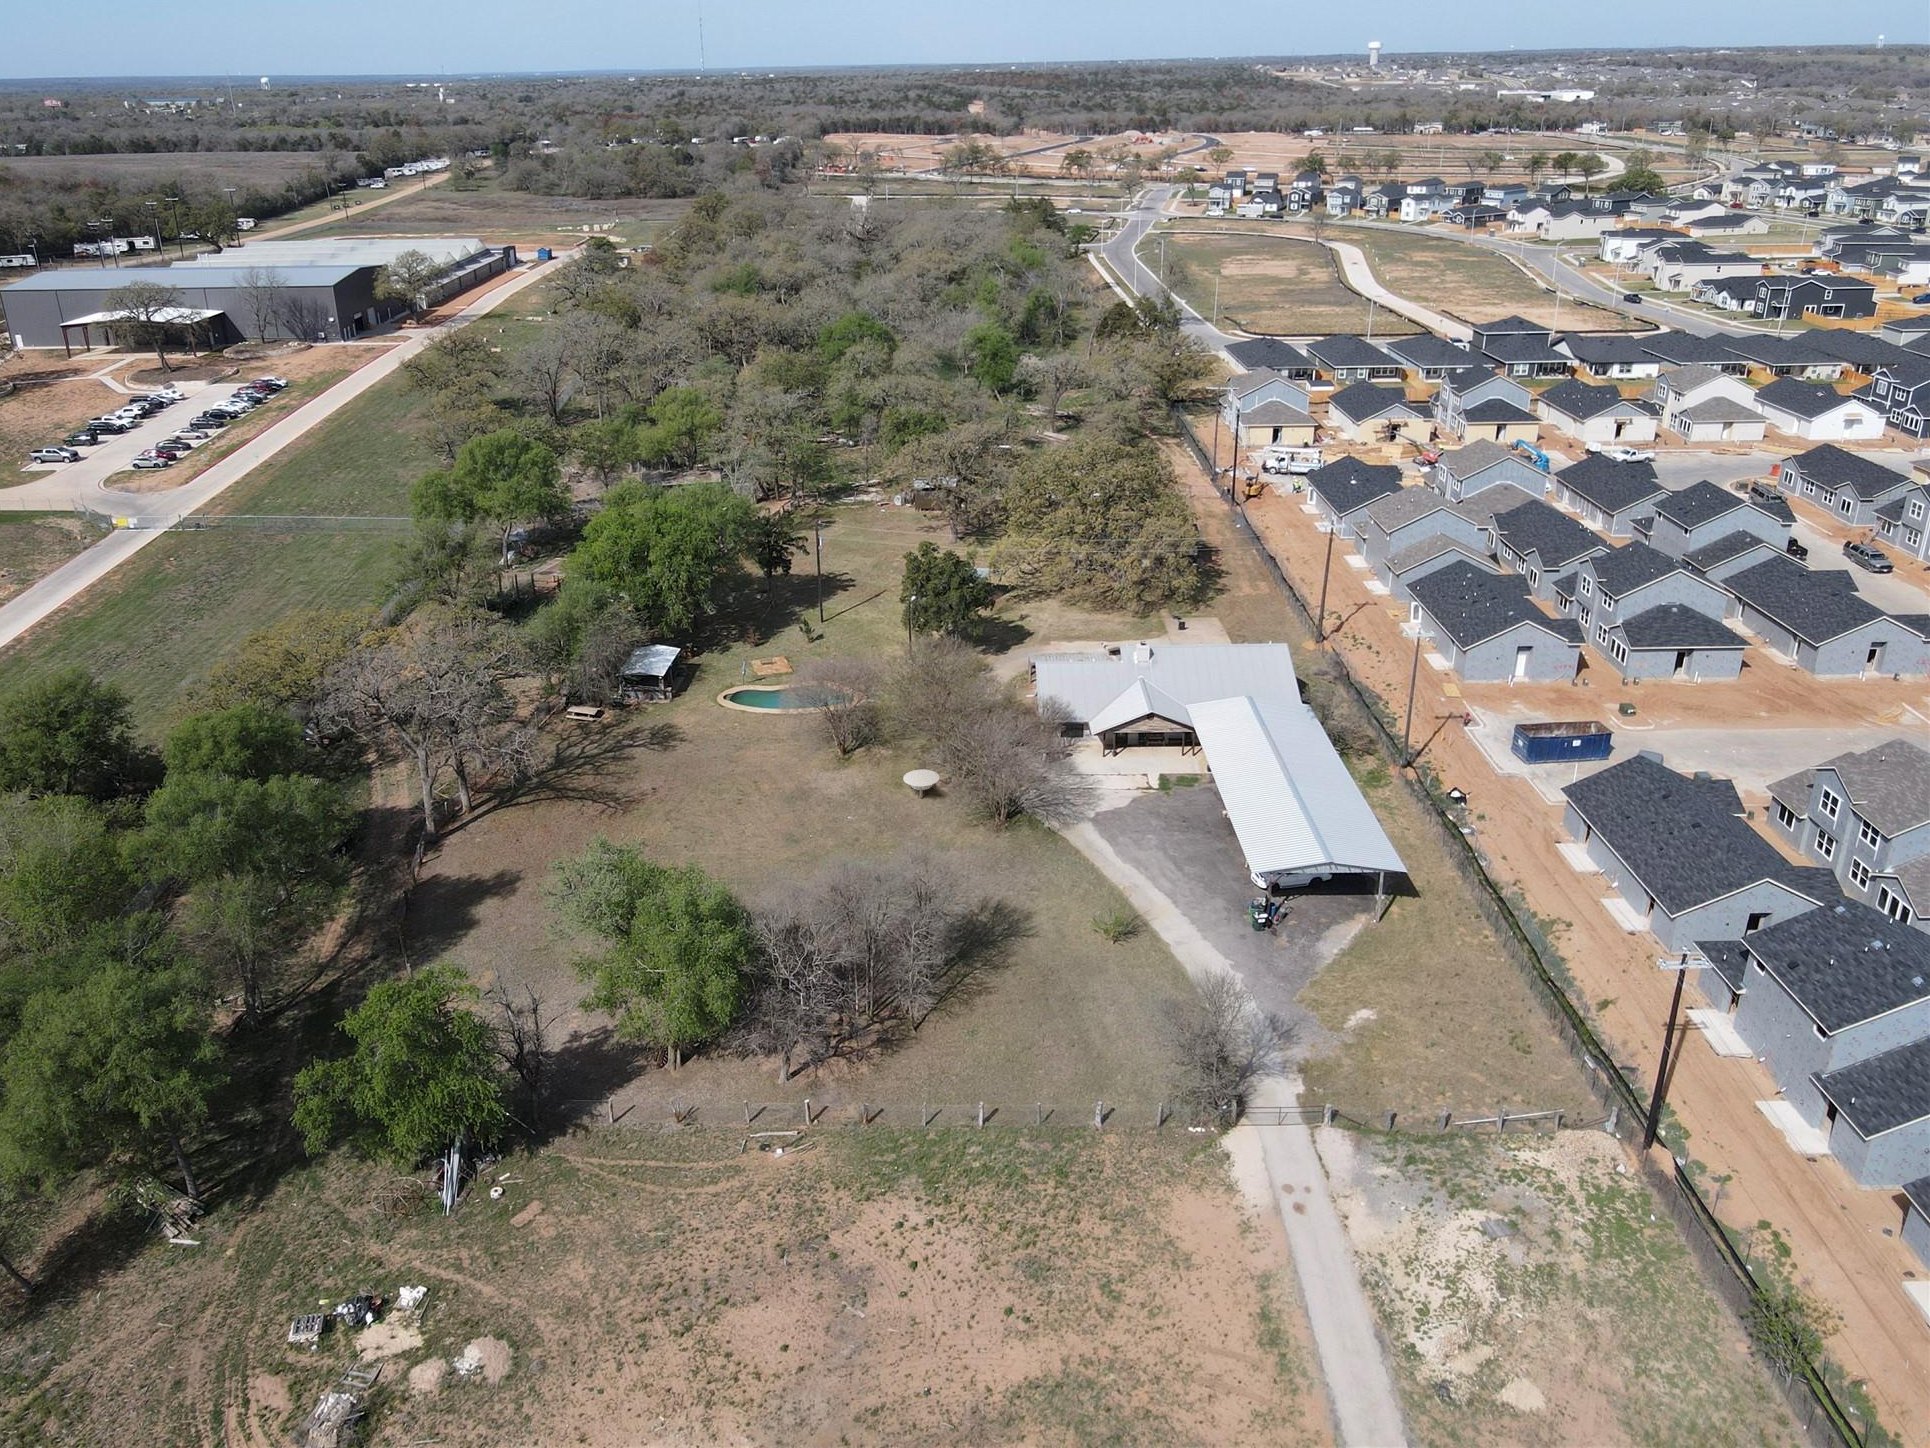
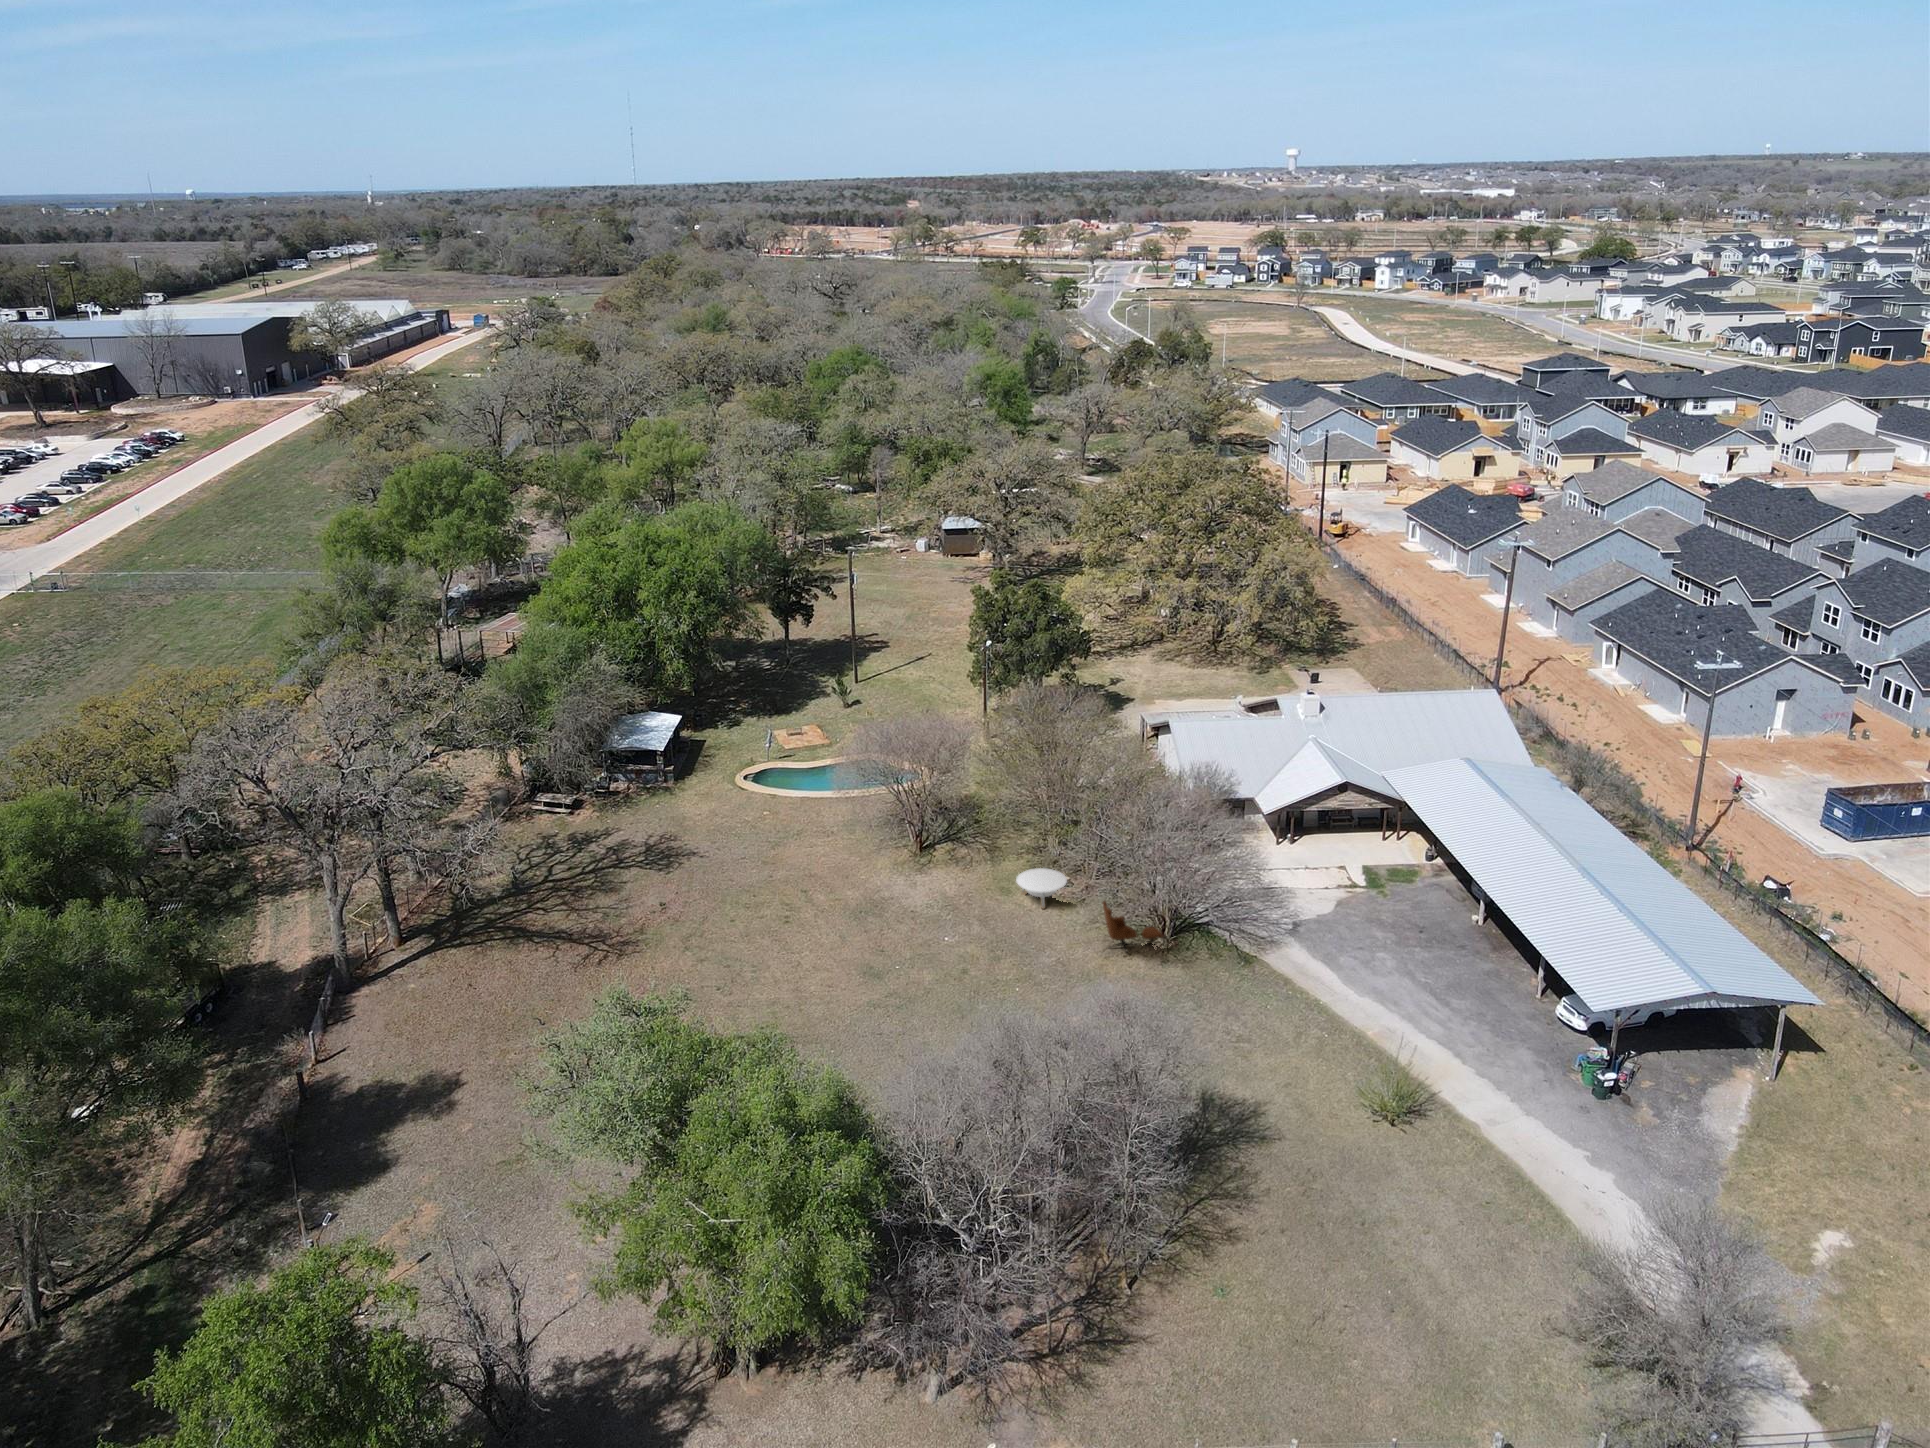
lounge chair: none [954,793,998,831] -> present [1103,901,1163,949]

